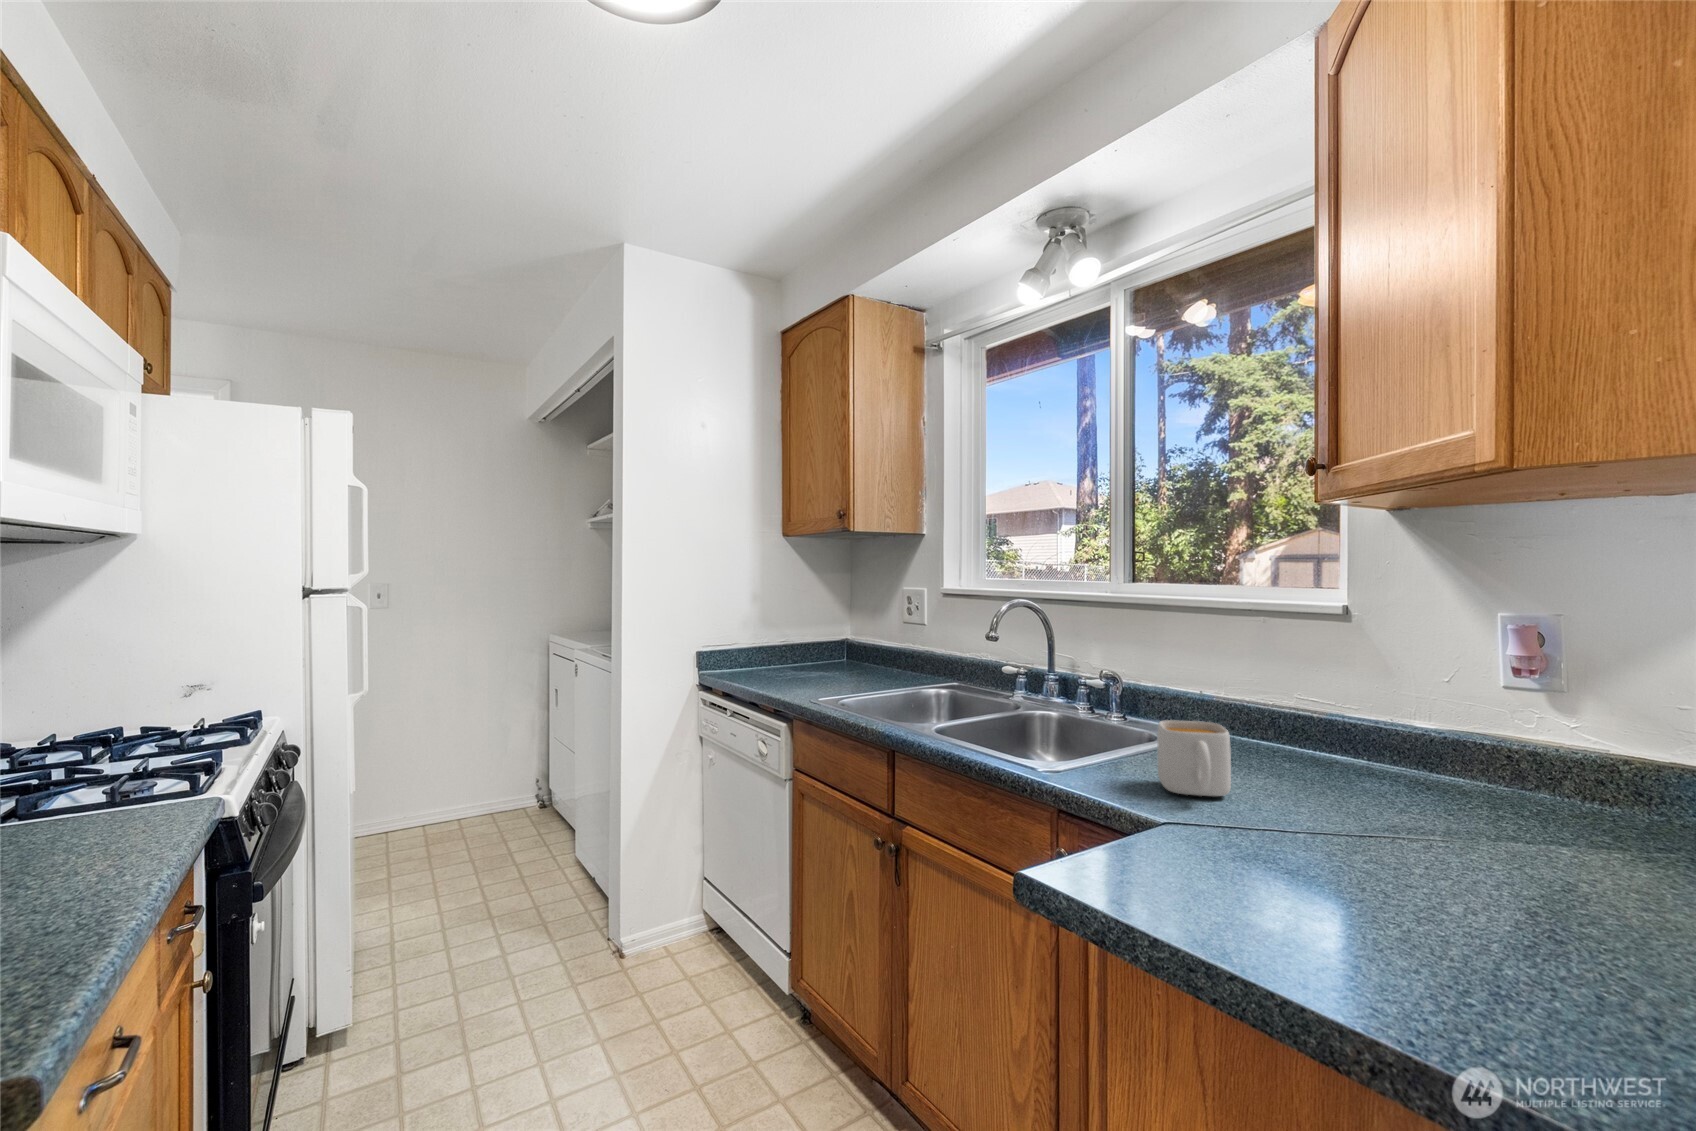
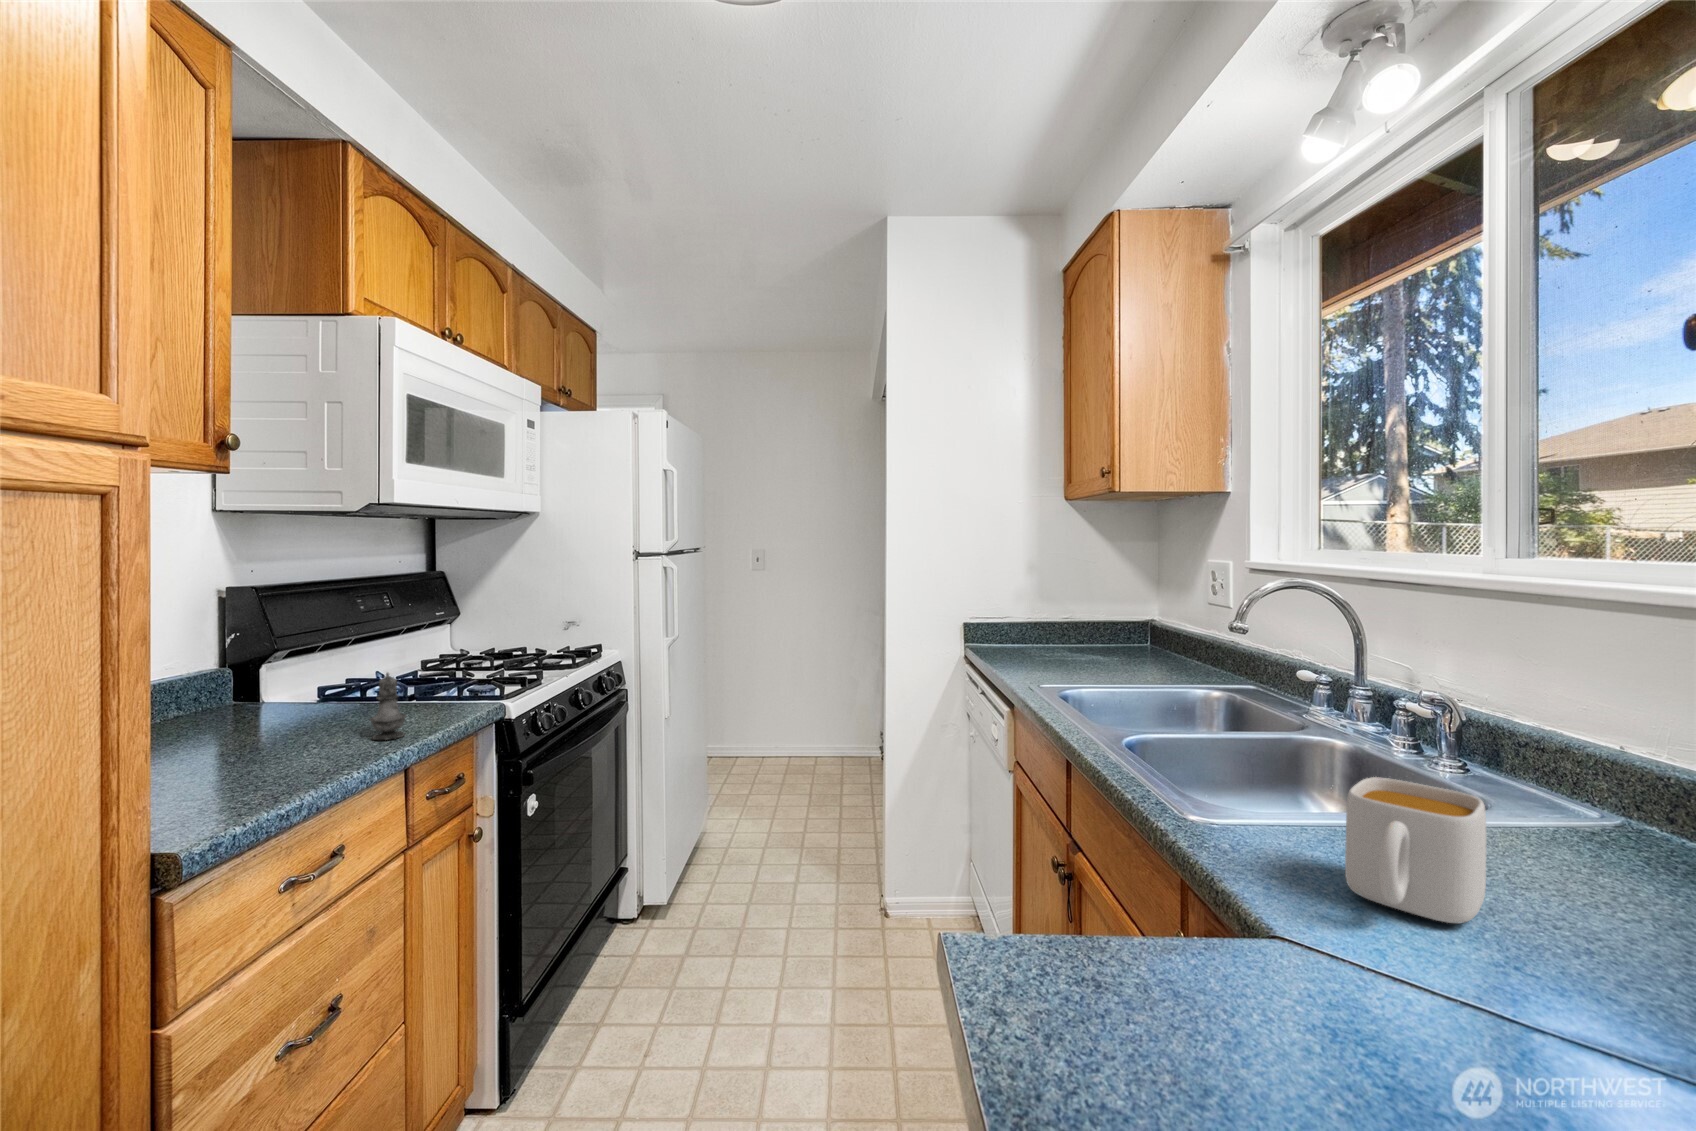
salt shaker: none [51,766,118,869] -> present [370,673,406,740]

